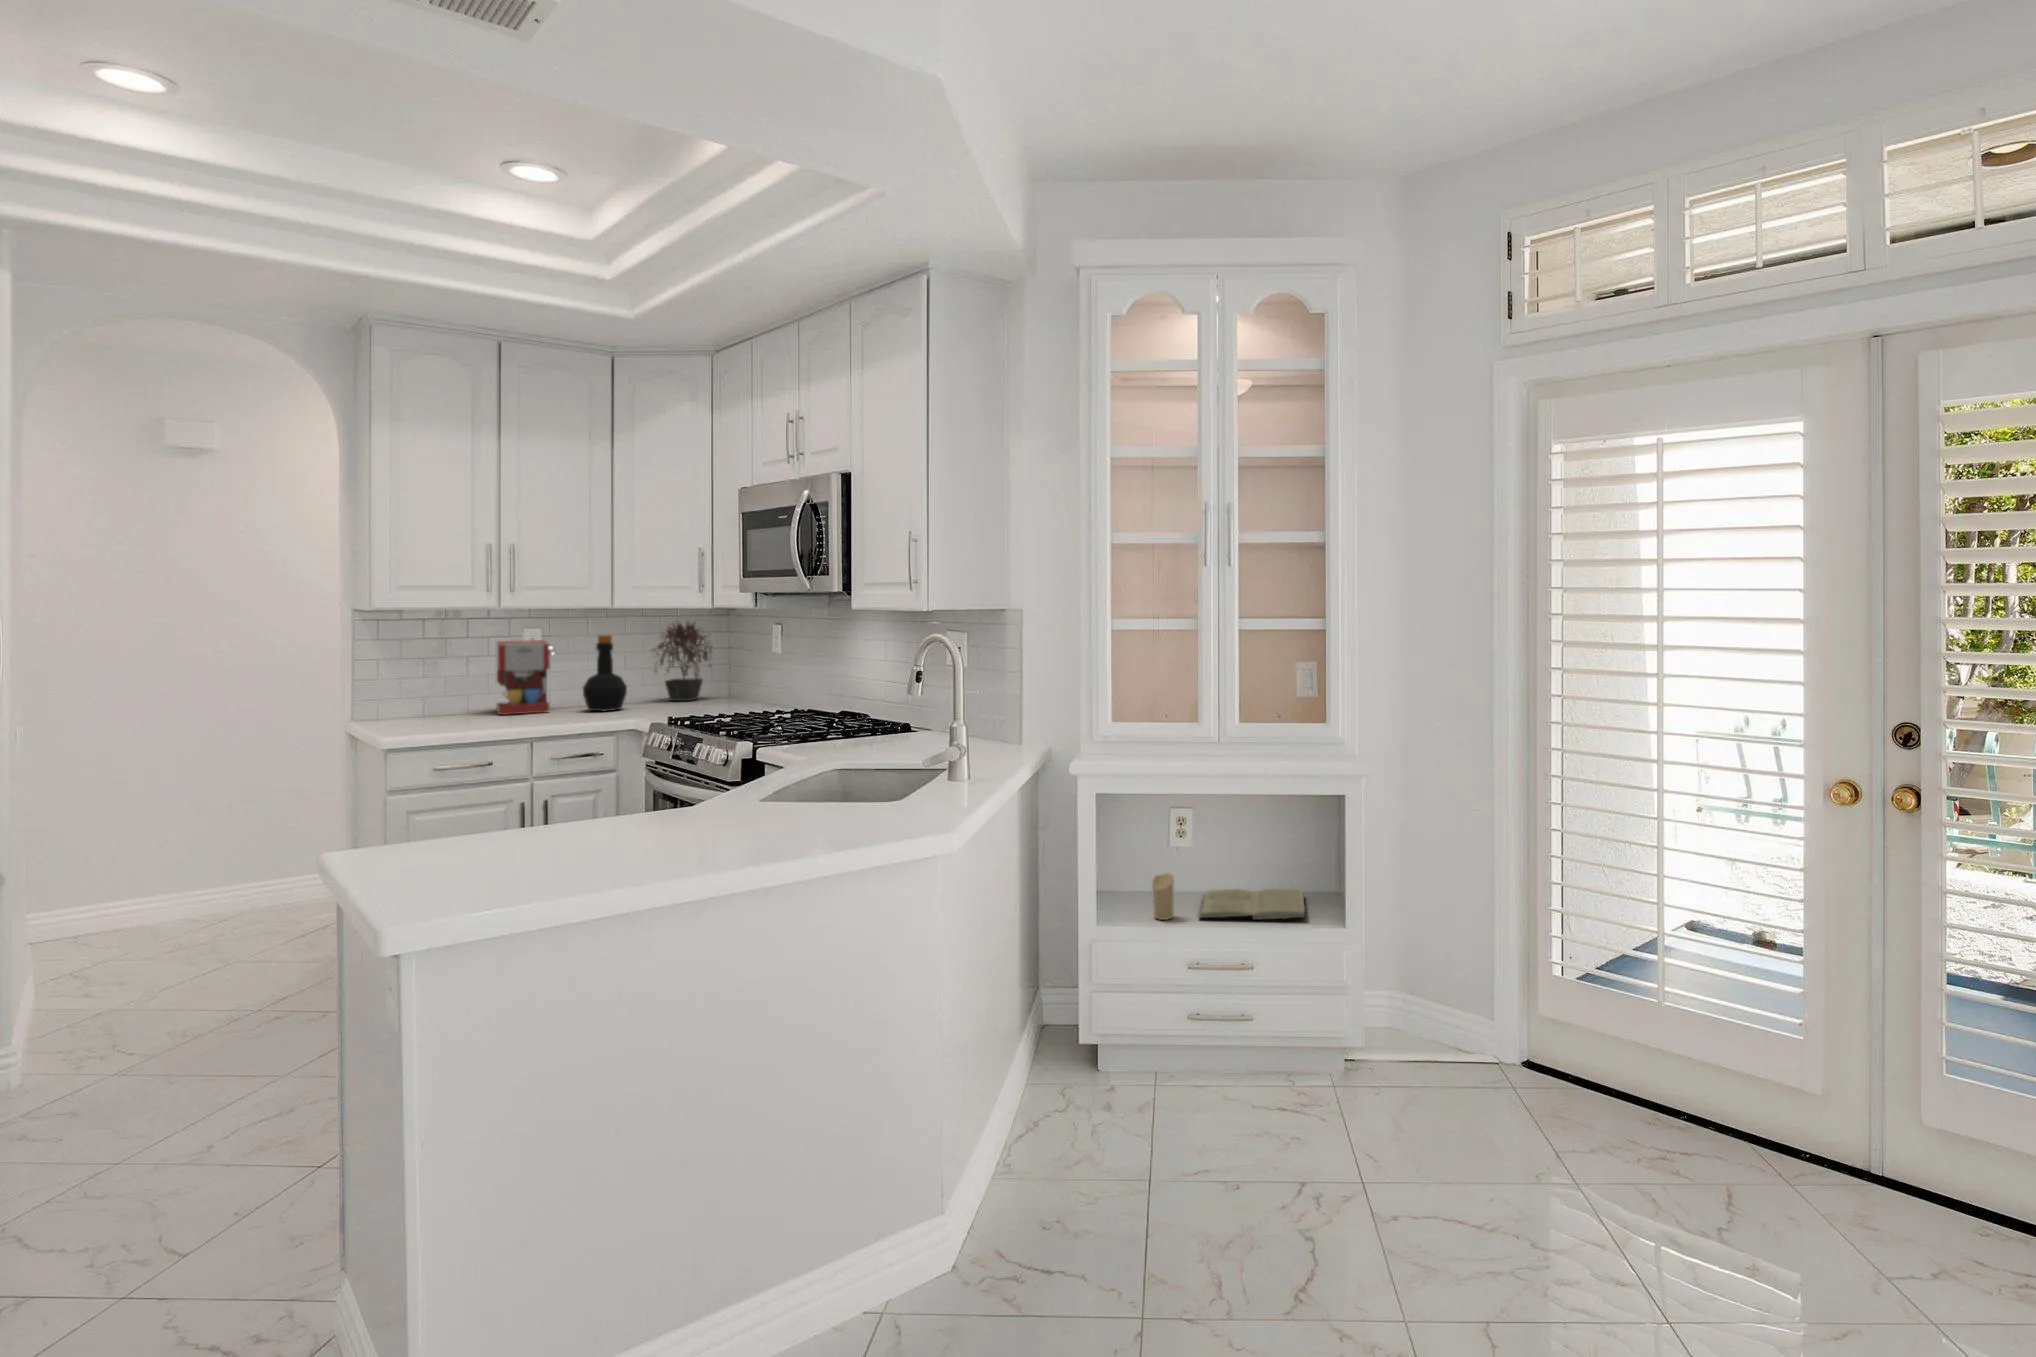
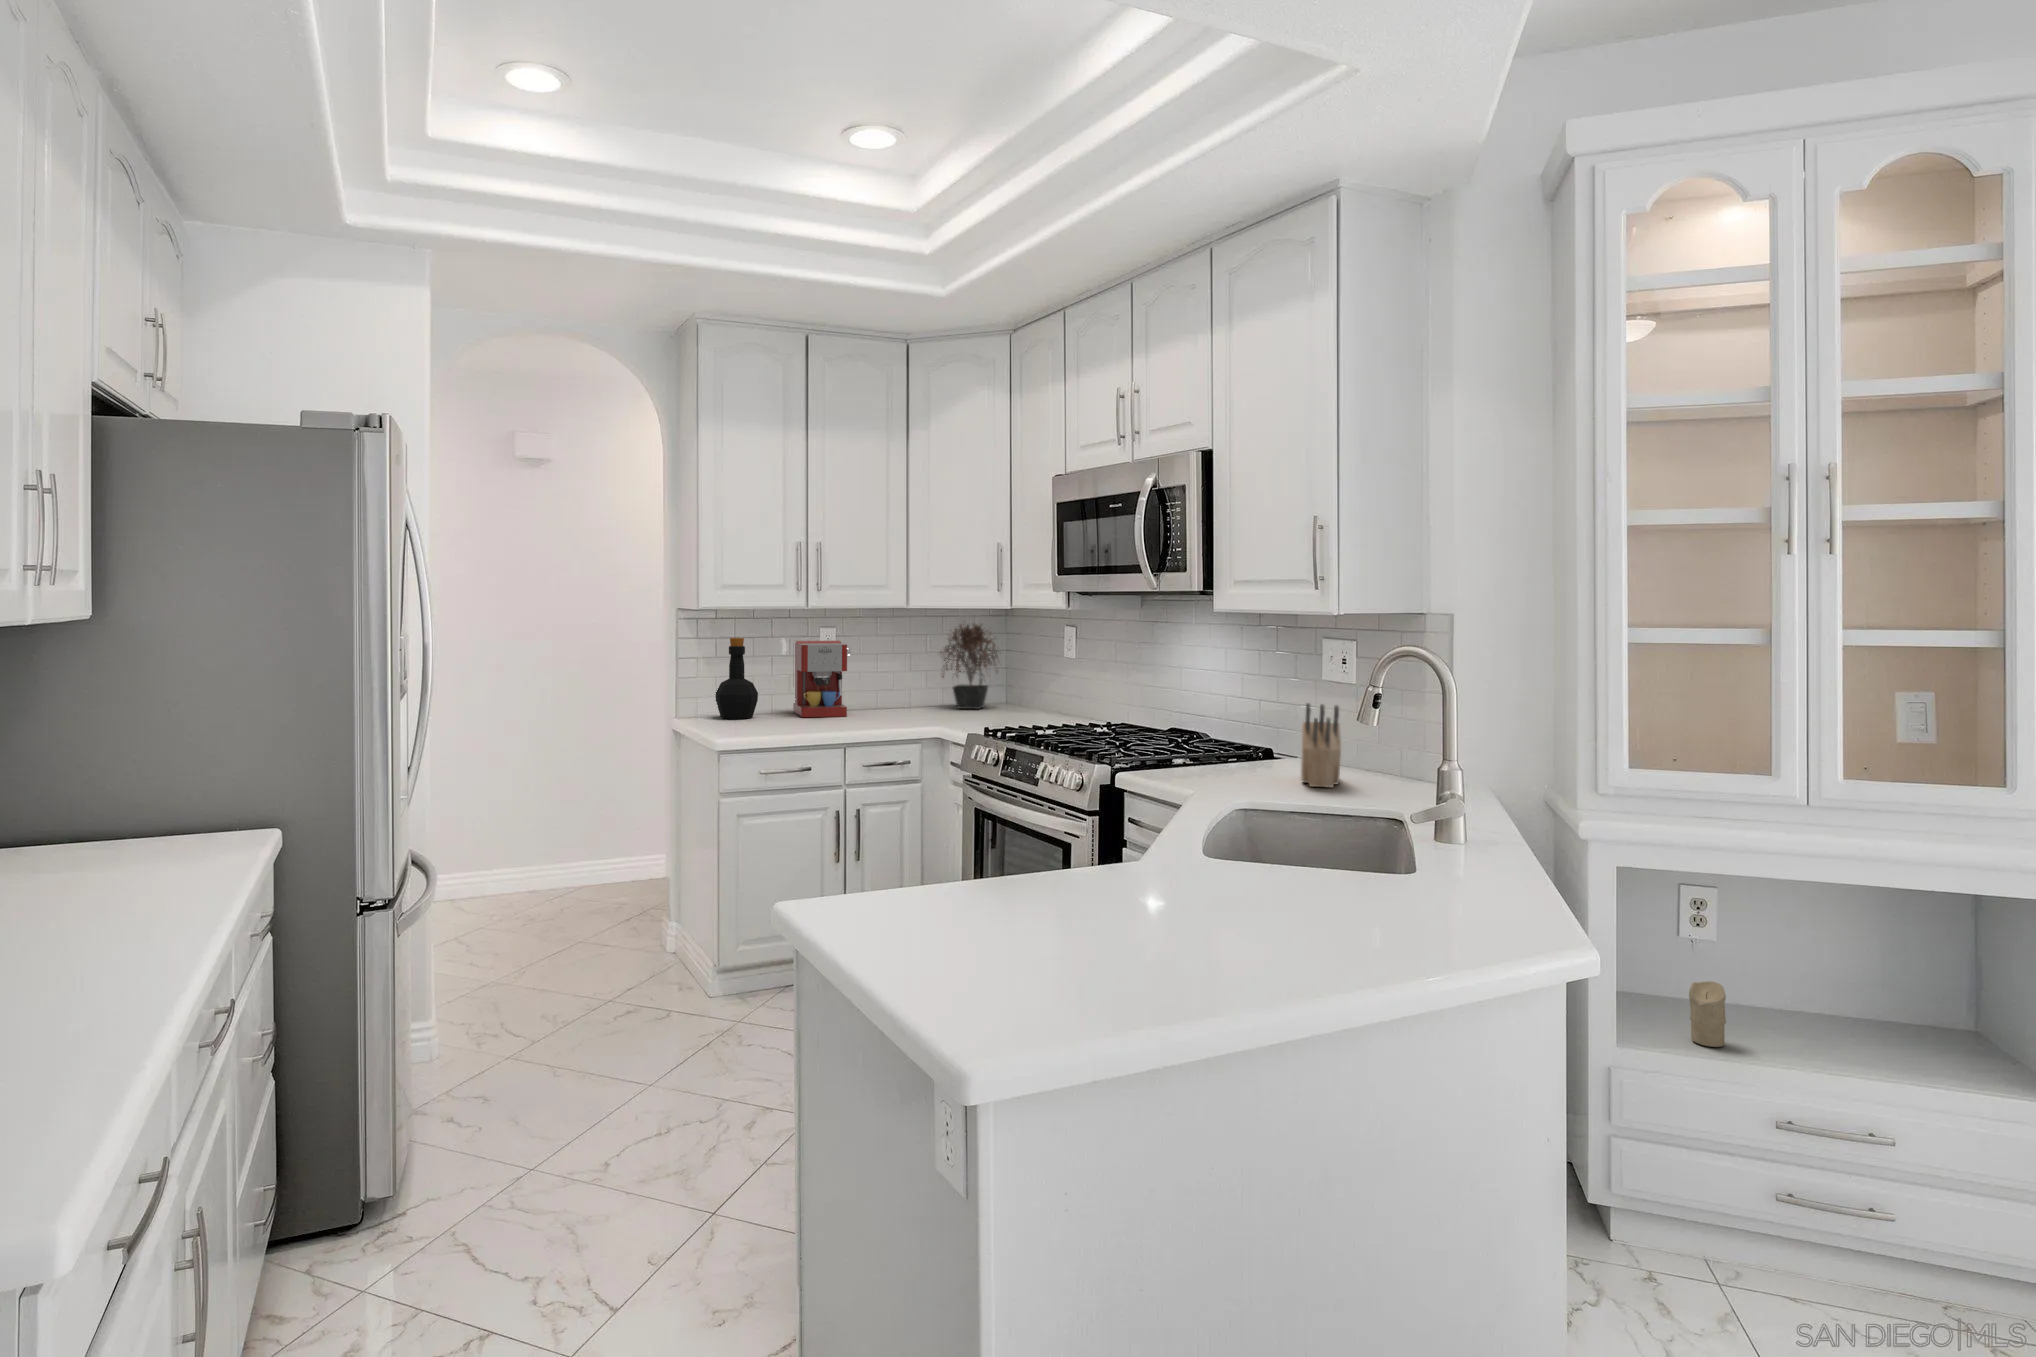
bottle: present [583,635,627,711] -> present [716,638,758,719]
knife block: none [894,683,935,750] -> present [1301,703,1341,788]
book: present [1199,889,1305,920] -> none [1743,1007,1966,1074]

